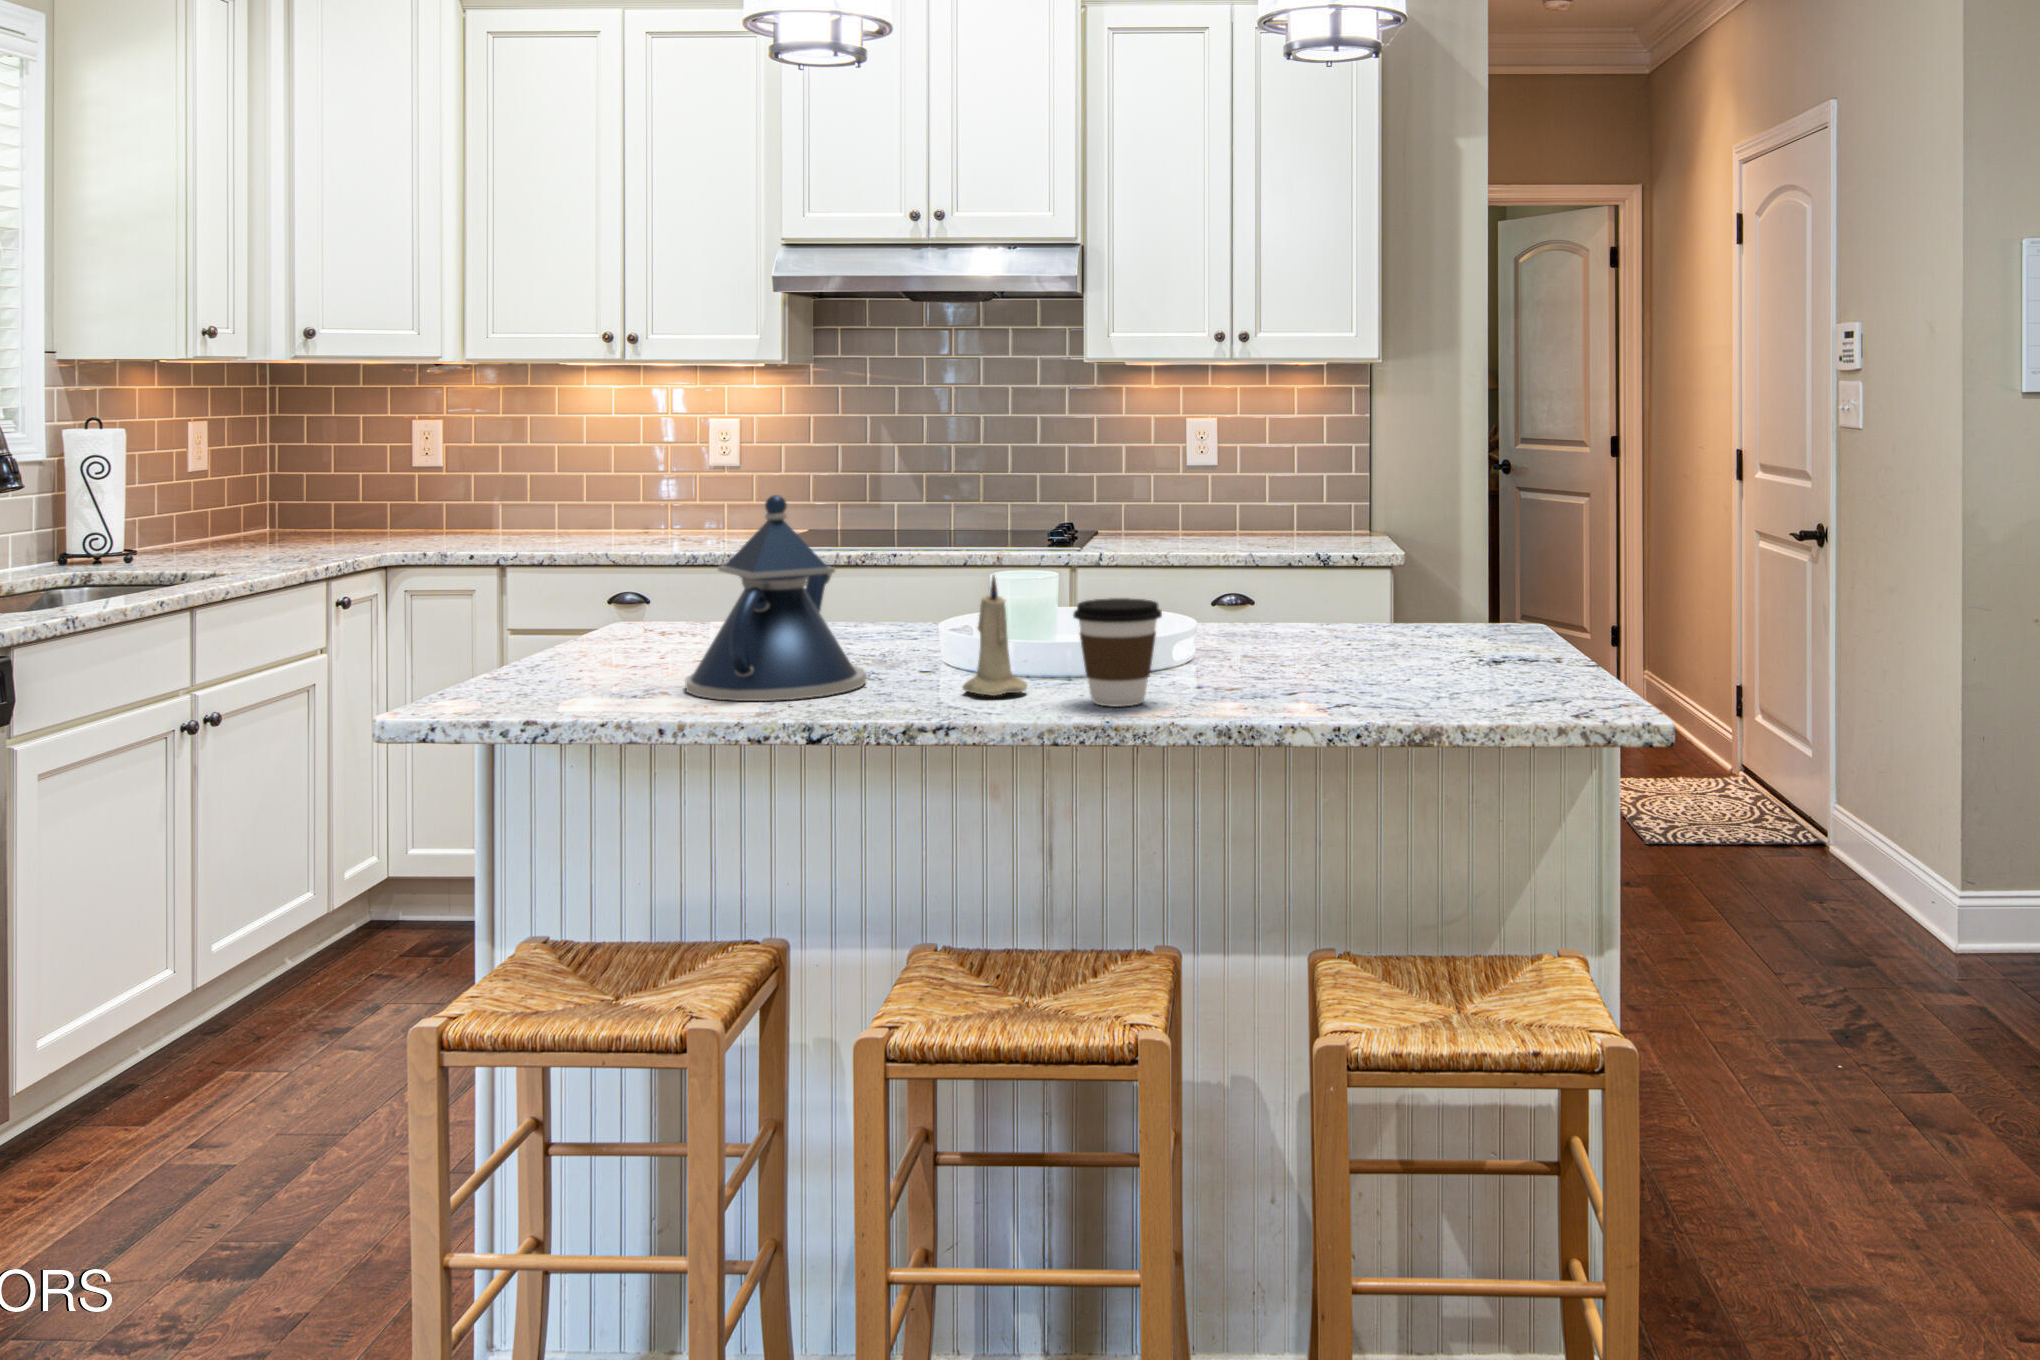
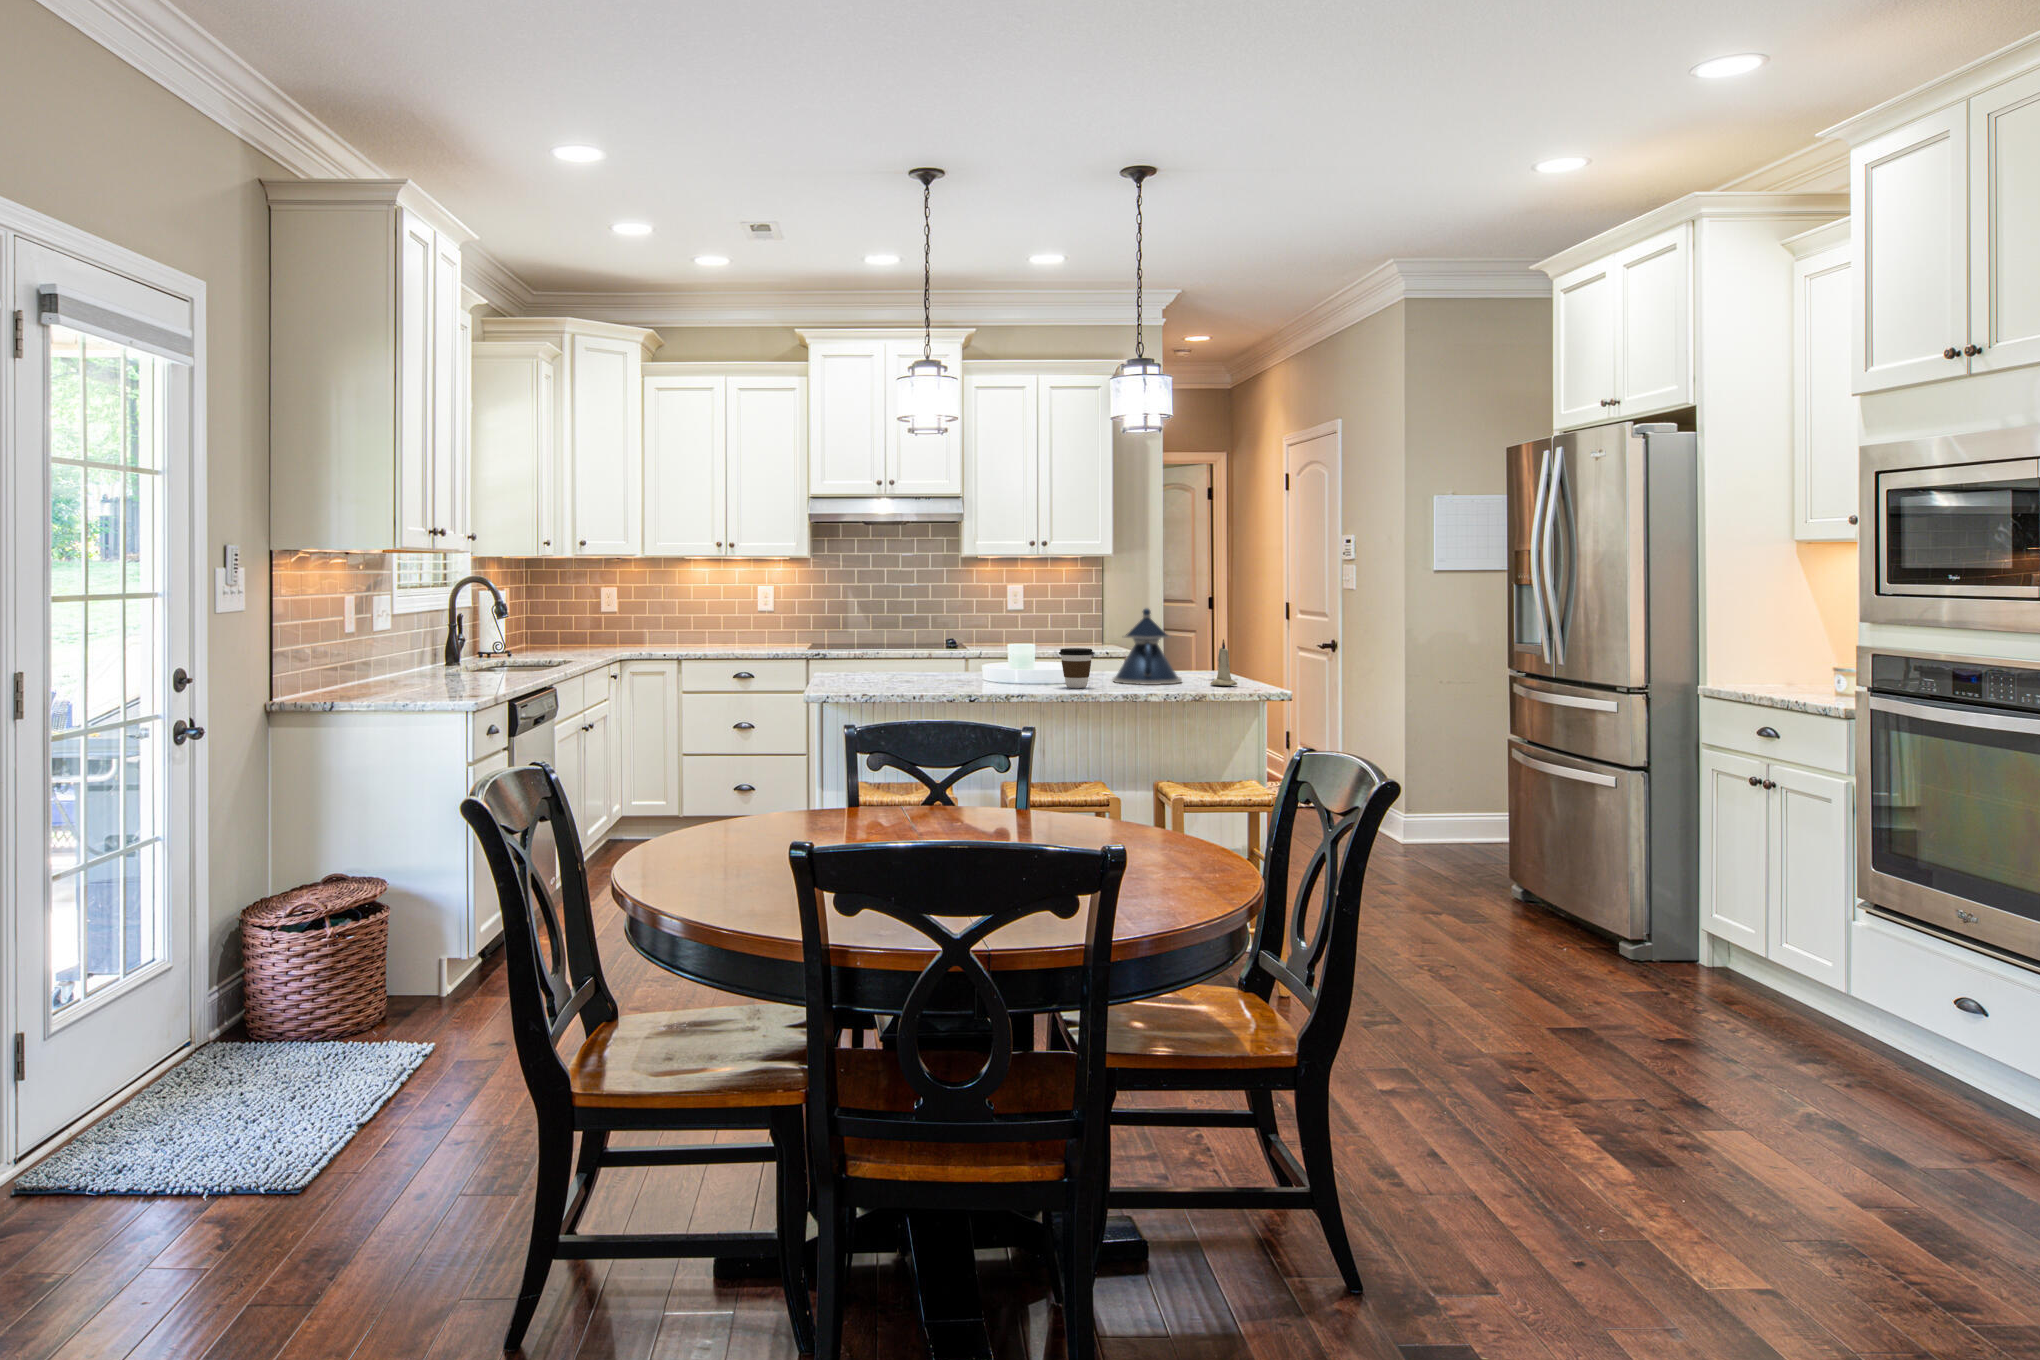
teapot: present [685,495,866,701] -> present [1113,608,1182,685]
candle: present [962,575,1027,696] -> present [1210,639,1237,686]

